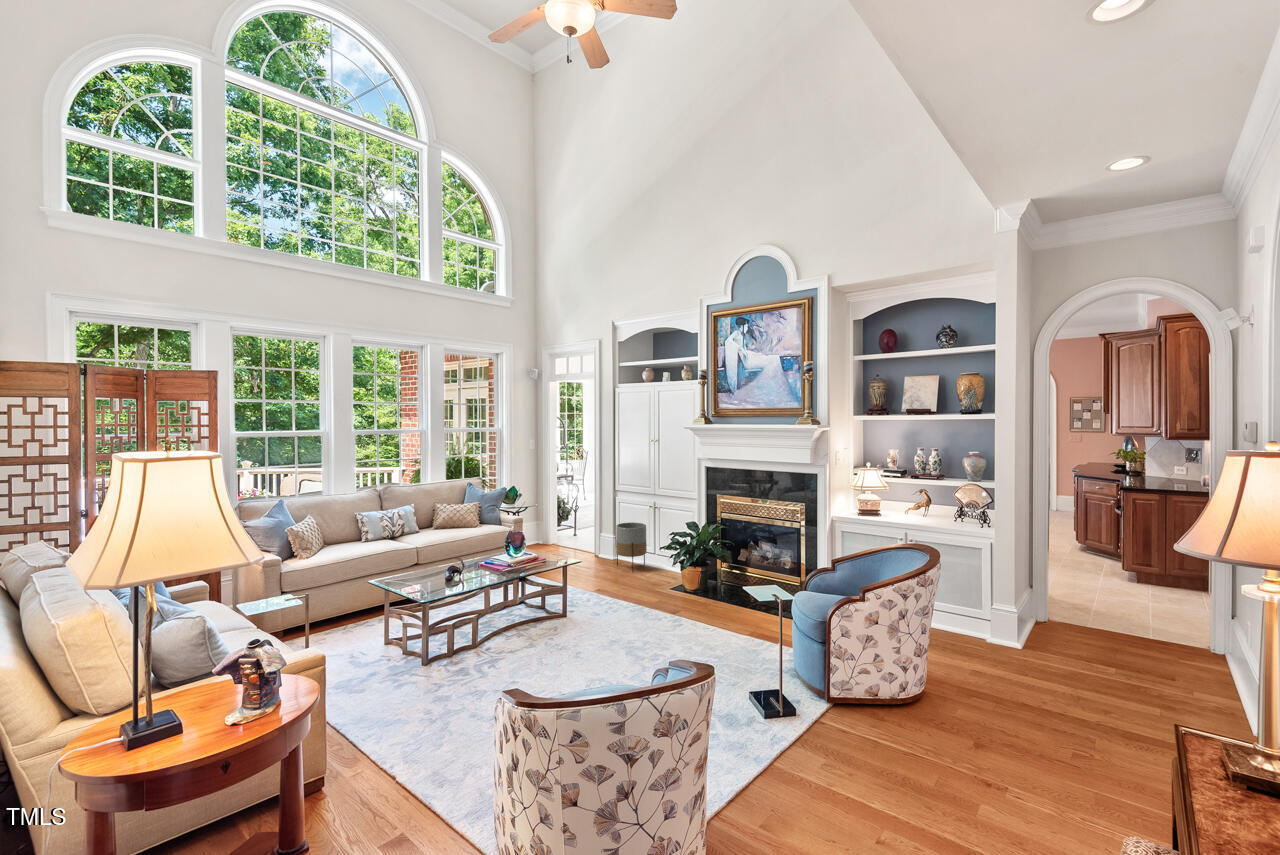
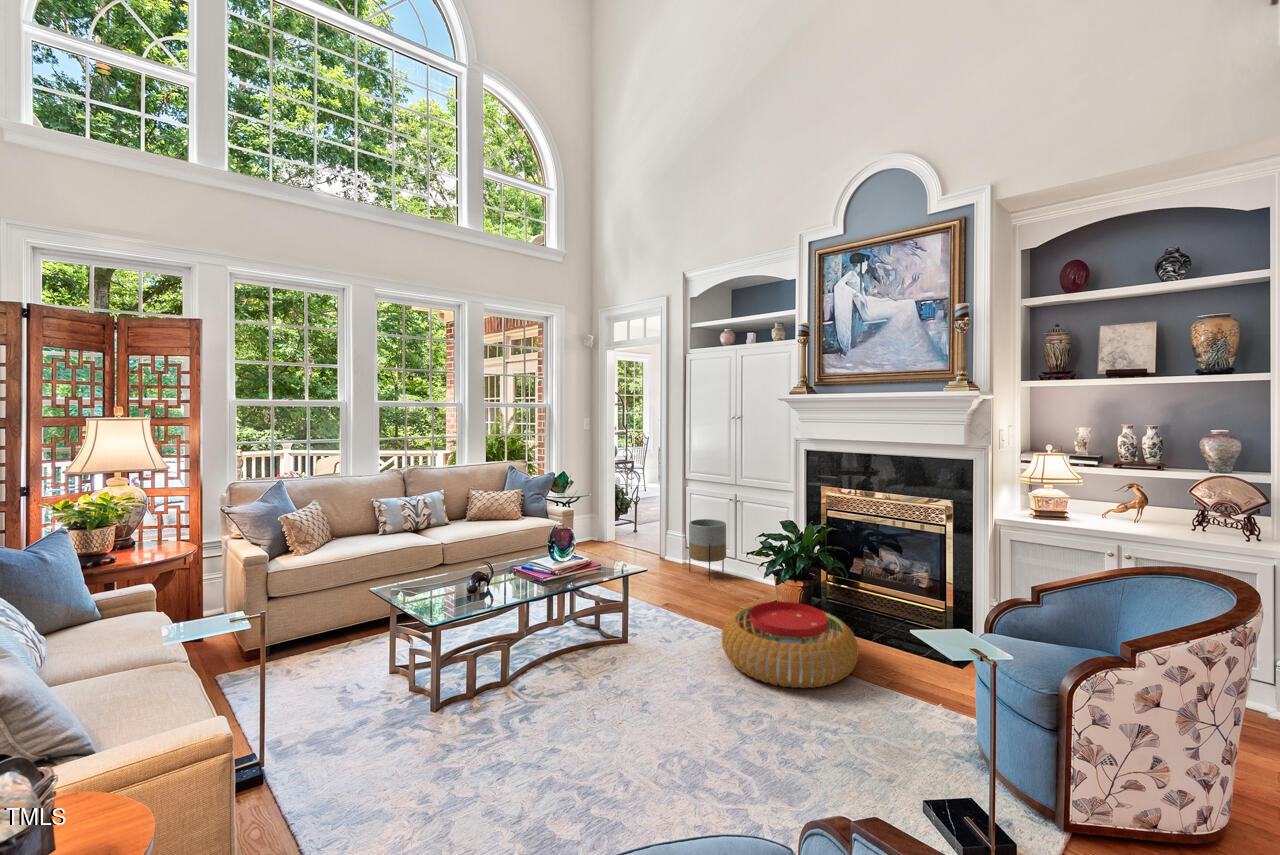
pouf: none [636,582,733,640] -> present [722,601,859,688]

